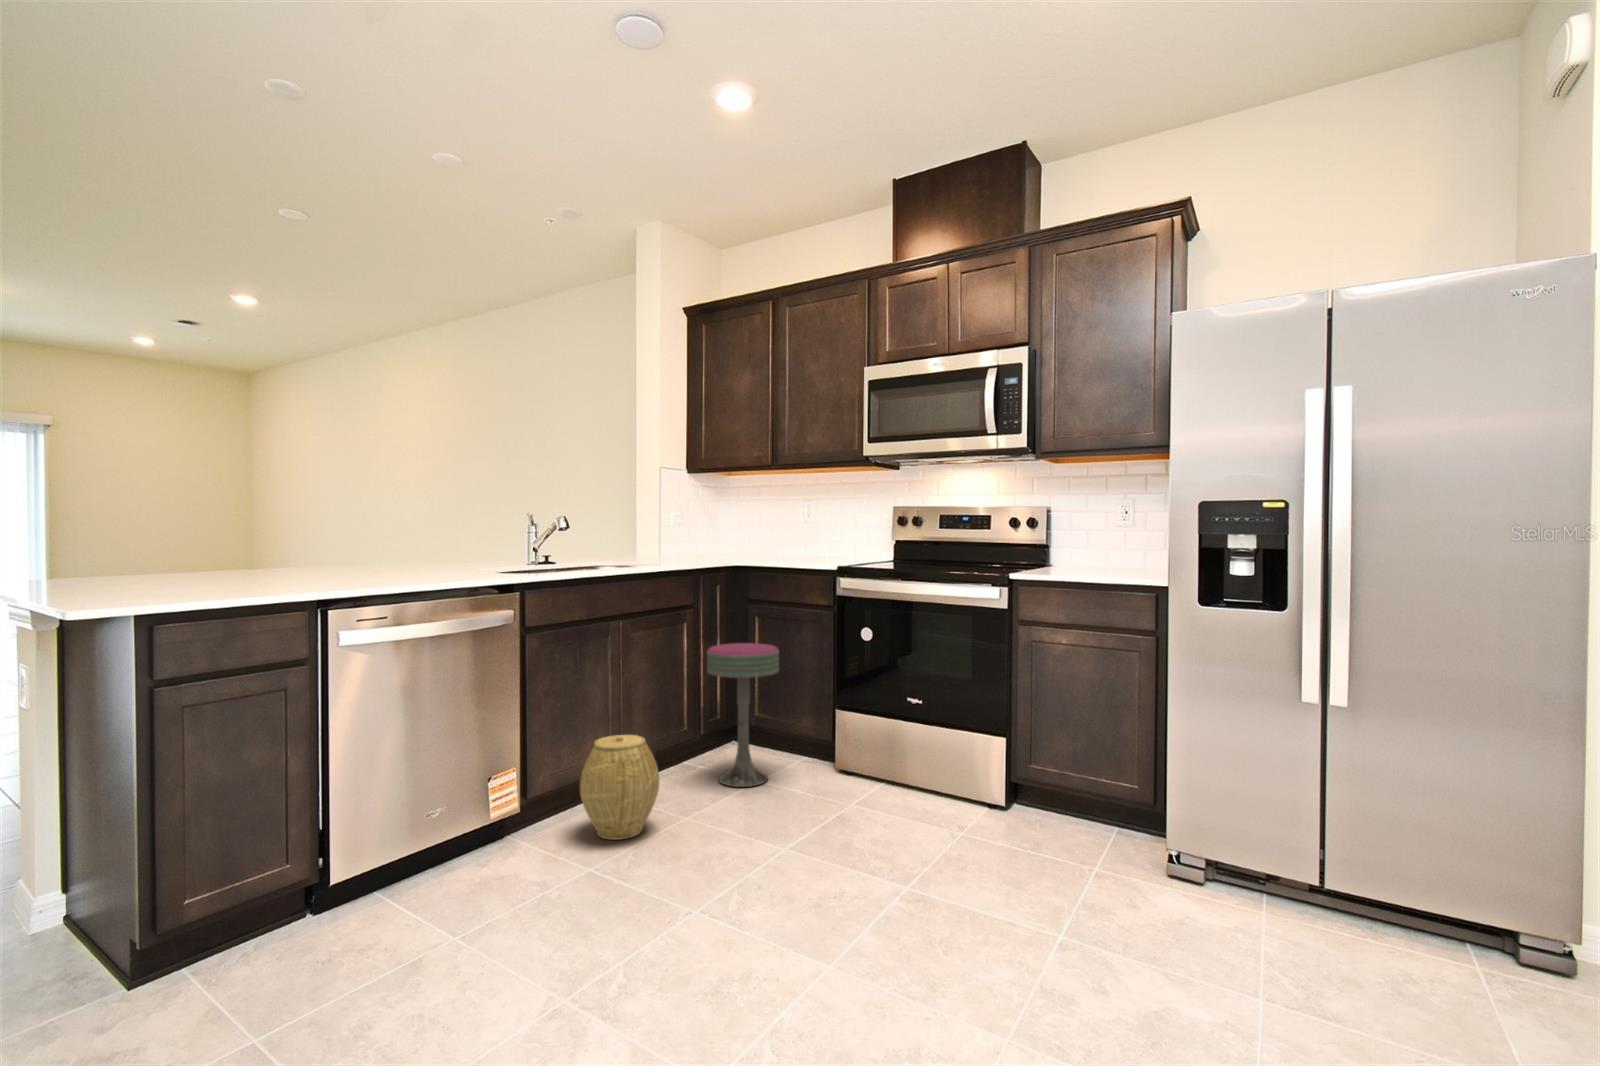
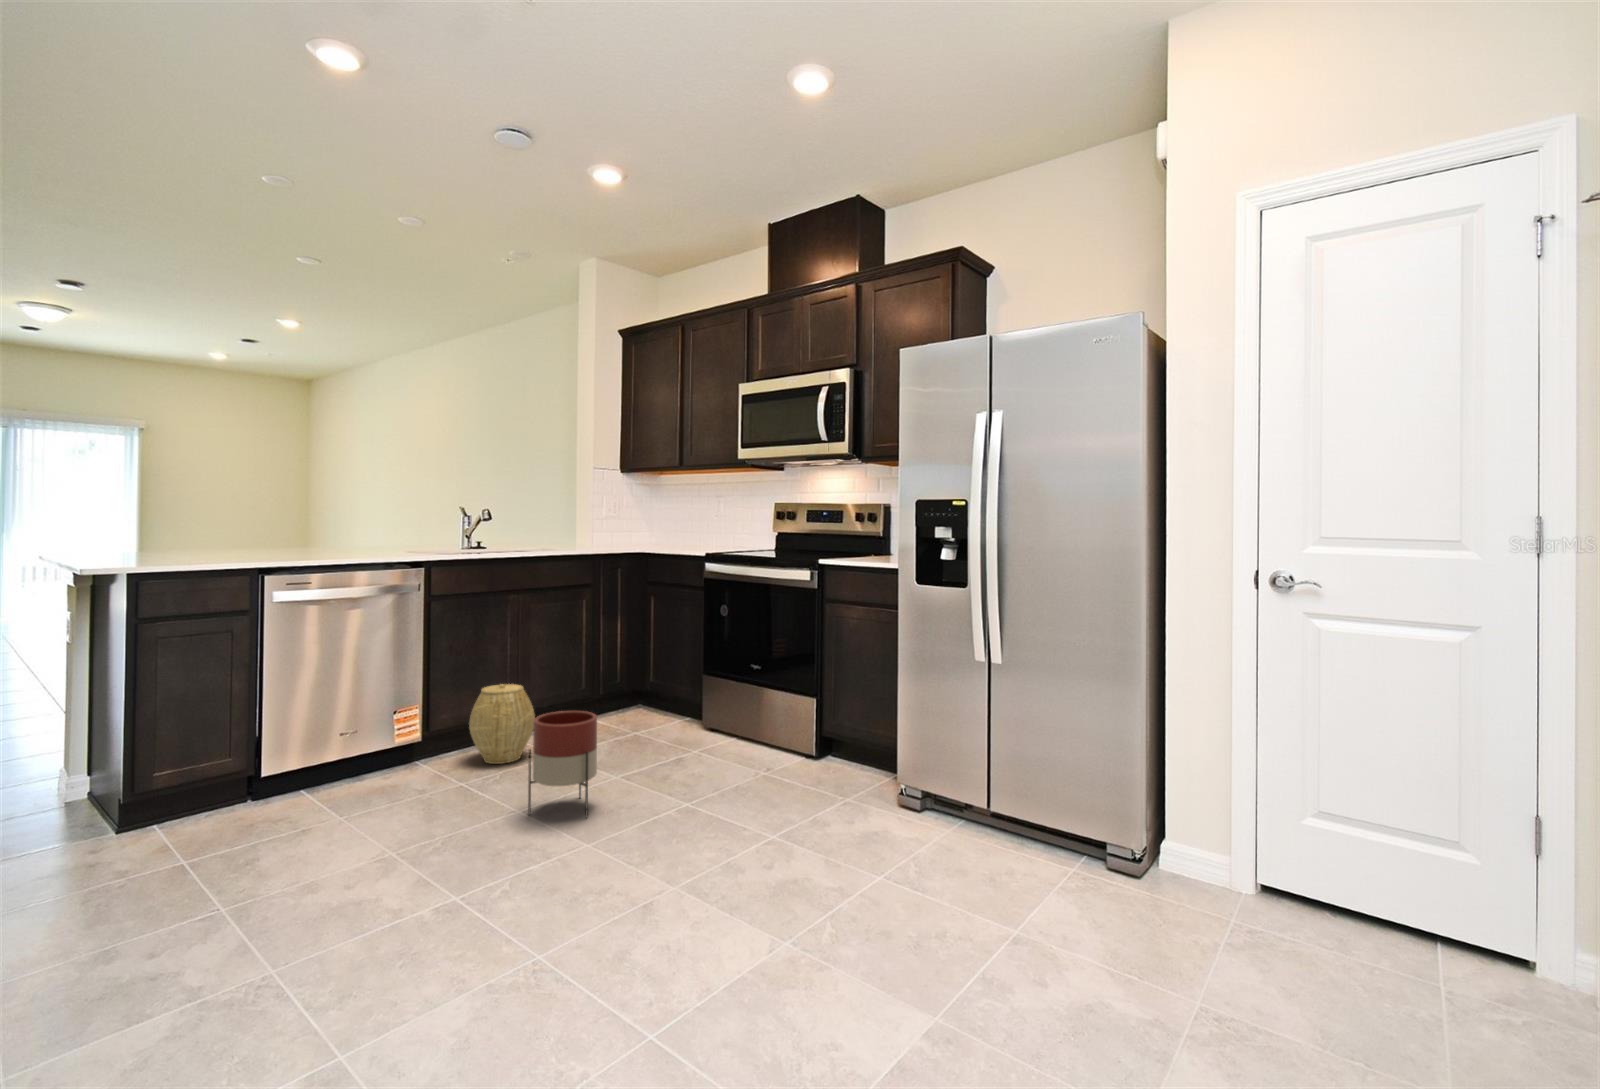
bar stool: present [707,643,779,787] -> none [597,617,659,733]
planter: none [716,774,799,921] -> present [528,711,597,818]

